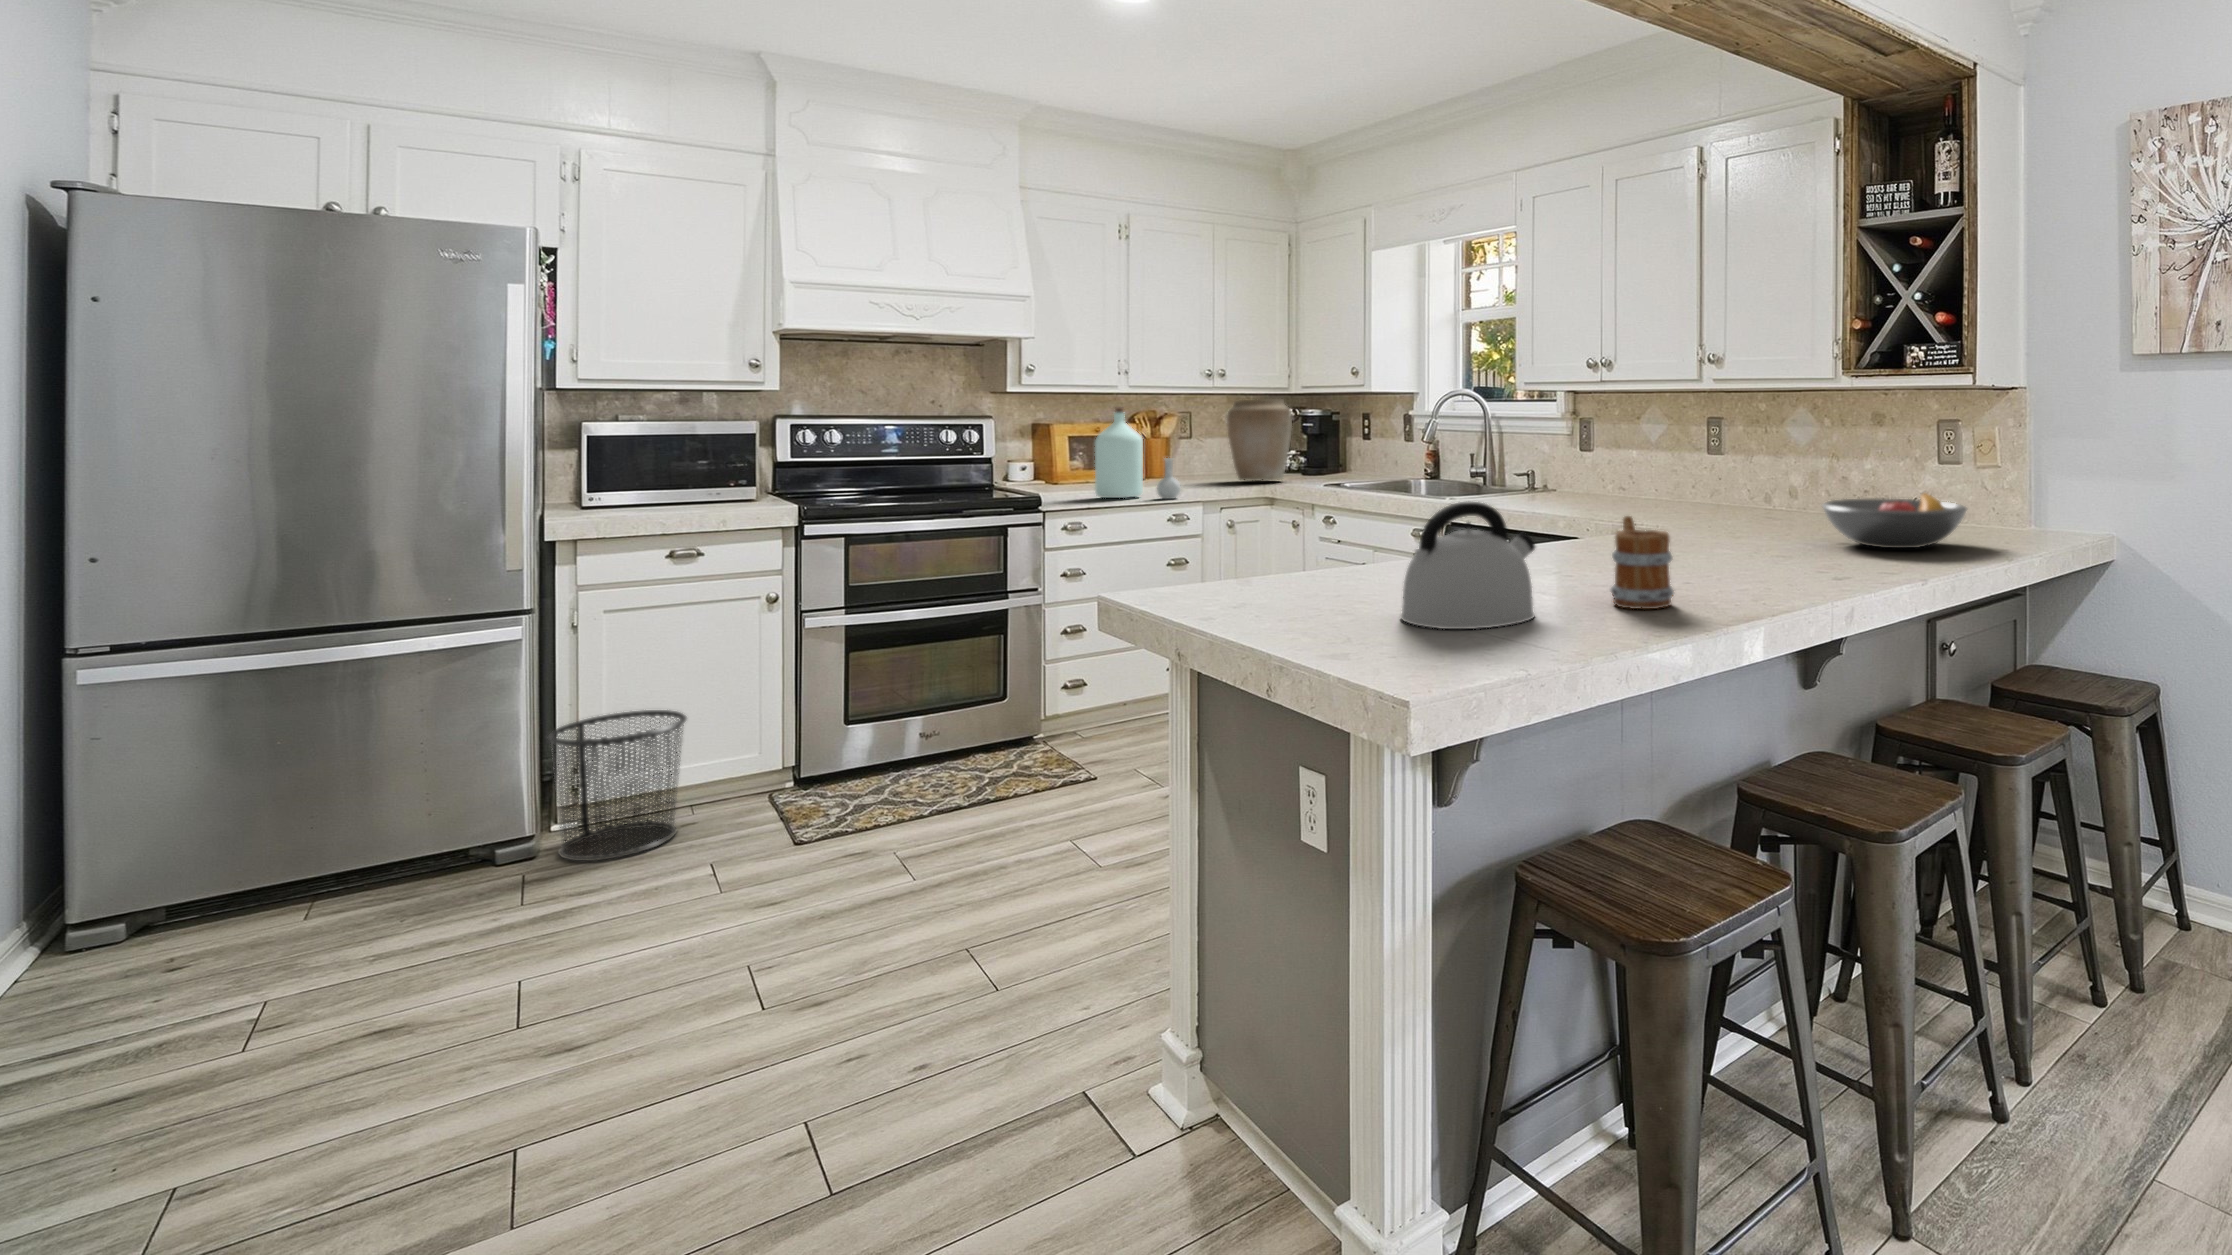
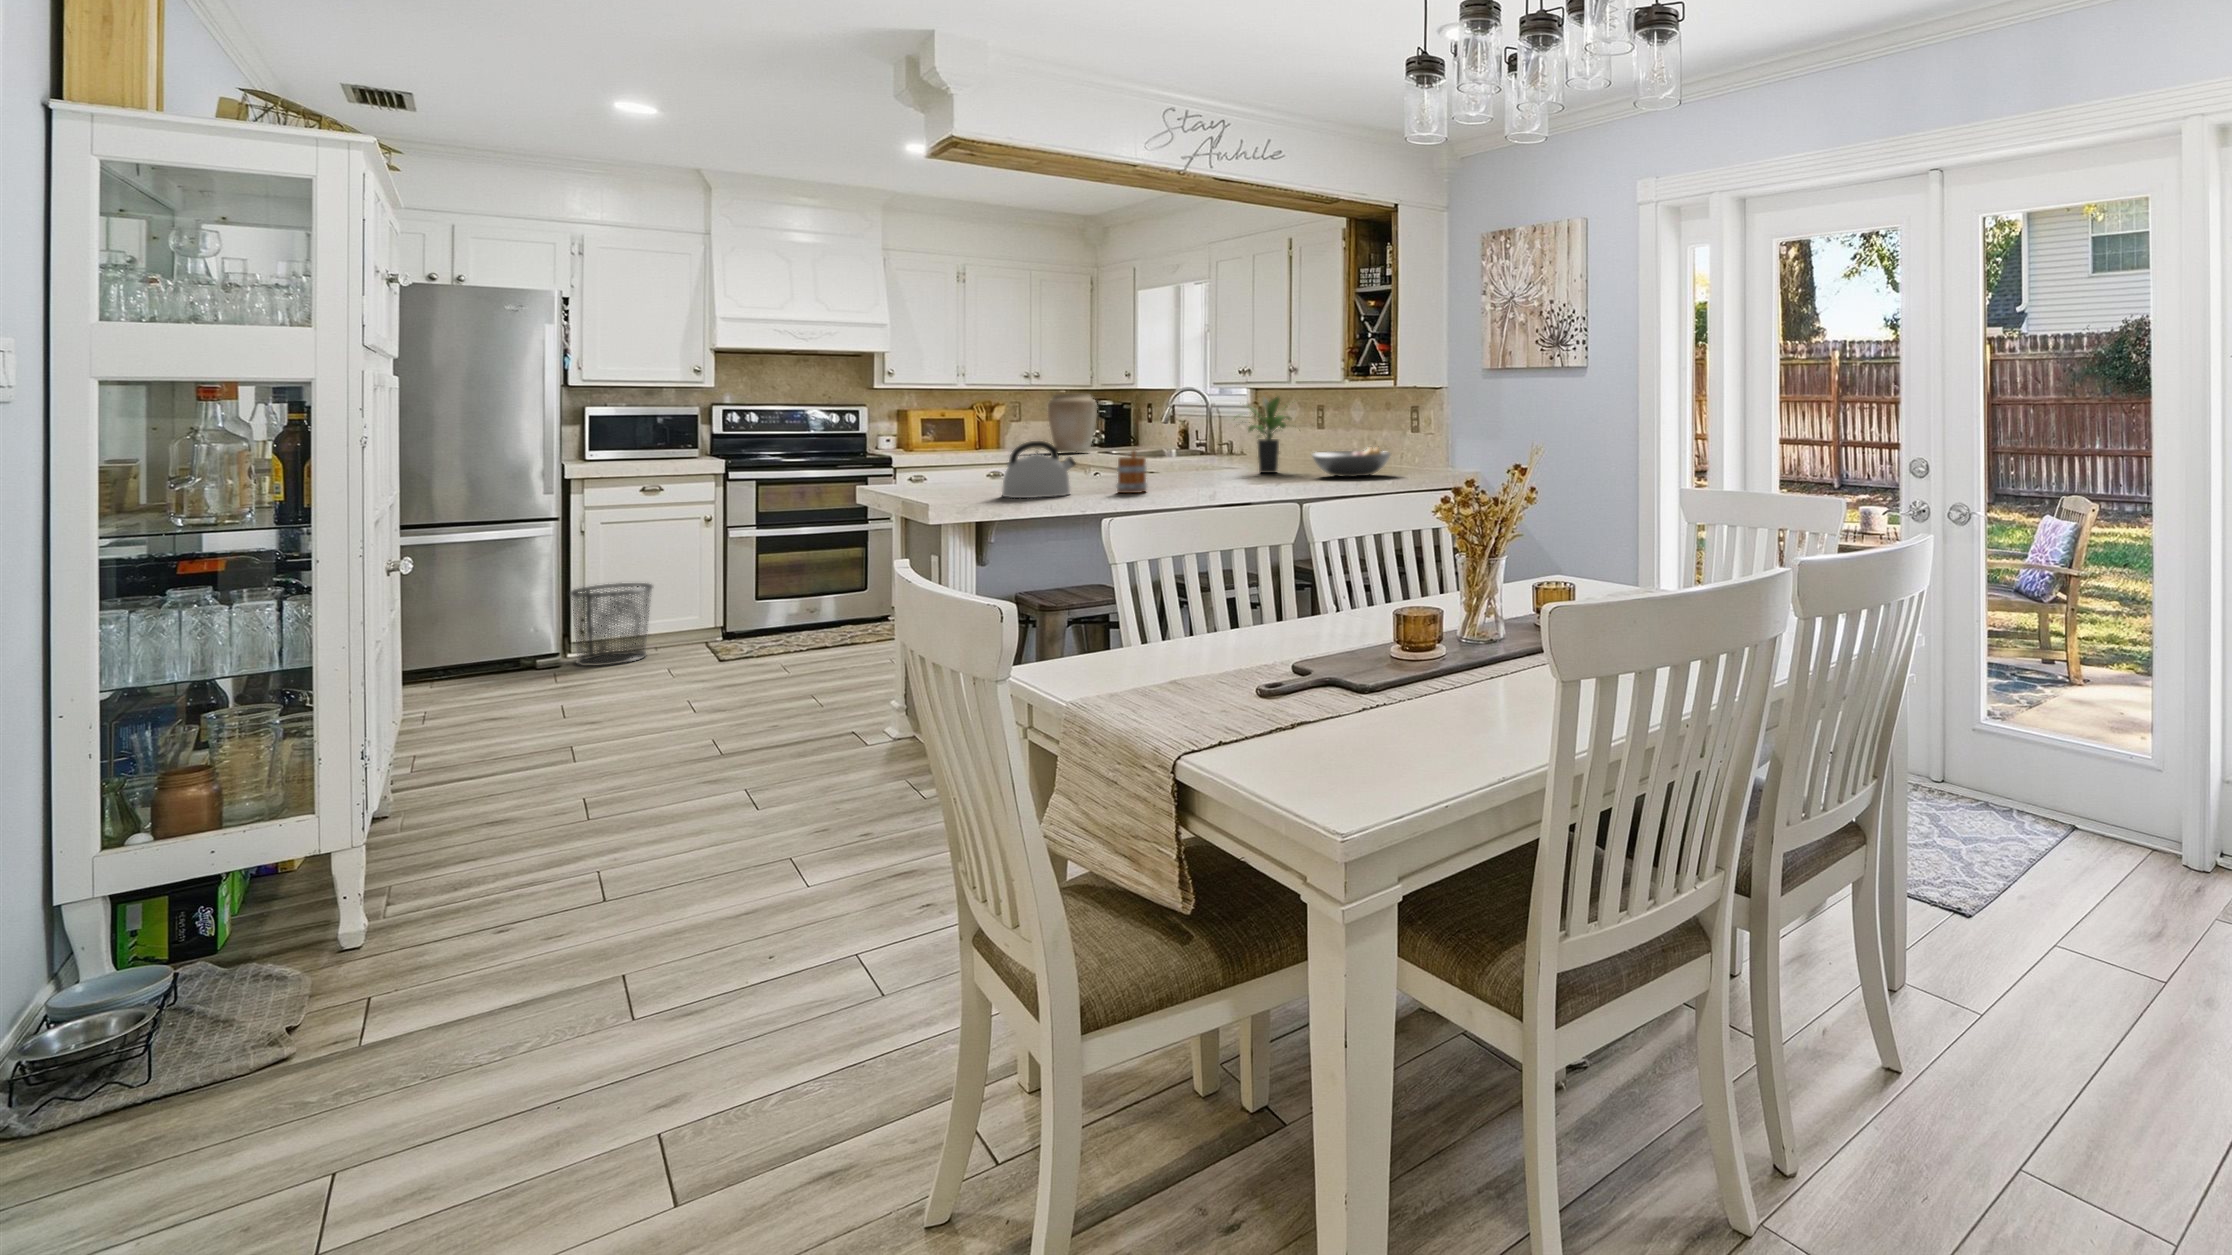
potted plant: none [1646,404,1753,535] -> present [1248,397,1290,473]
bottle: present [1095,407,1181,499] -> none [937,399,996,461]

